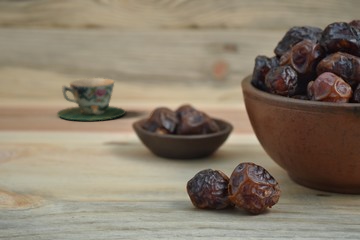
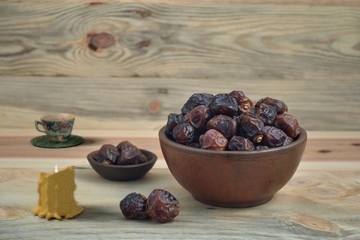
candle: none [58,126,134,208] -> present [31,166,83,219]

